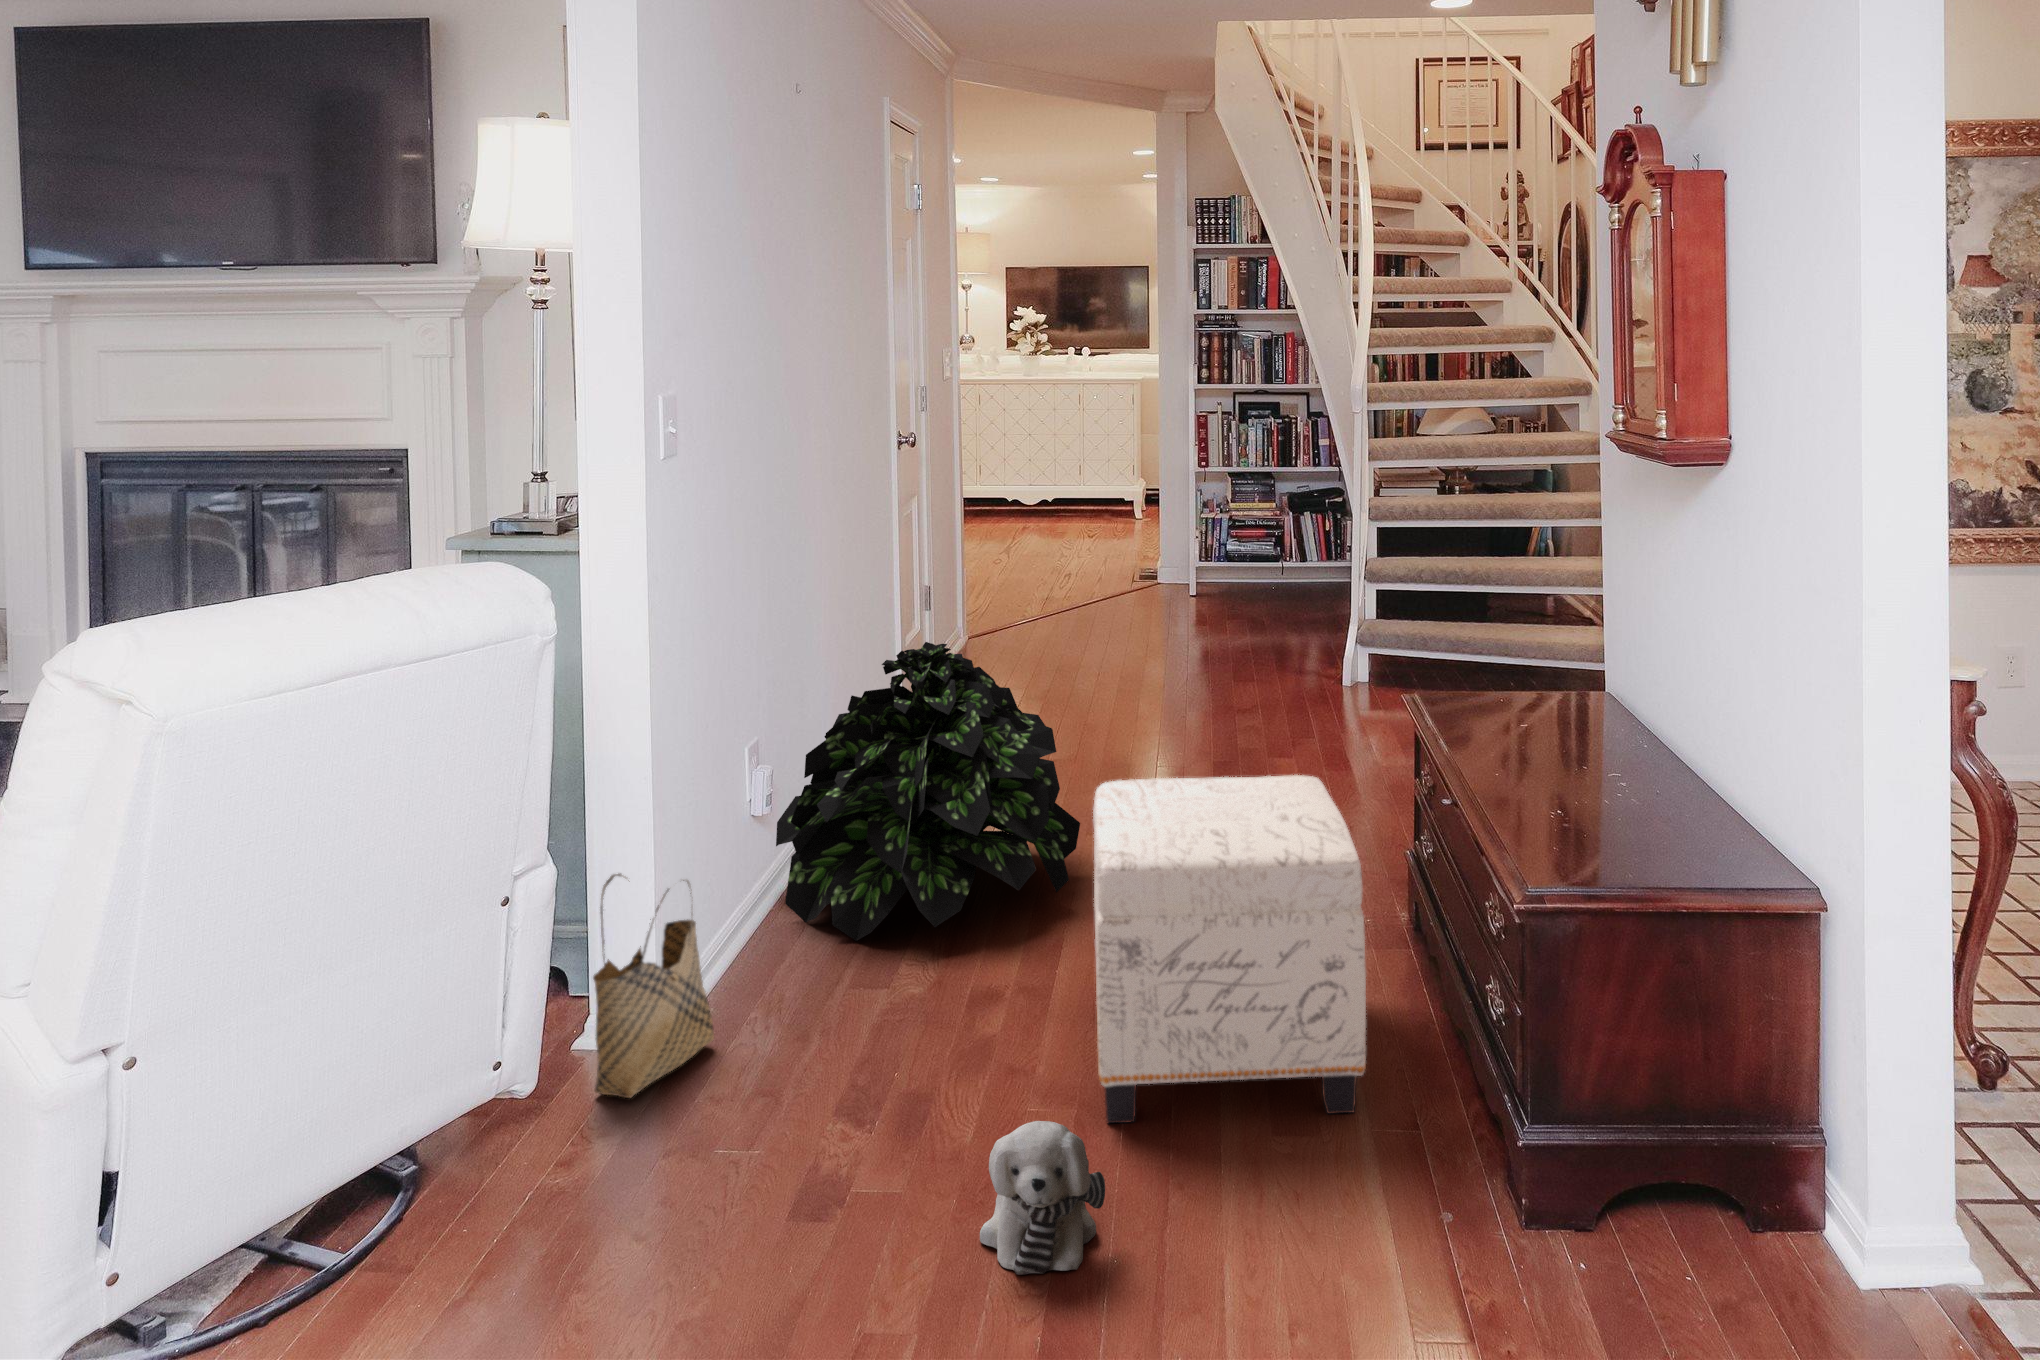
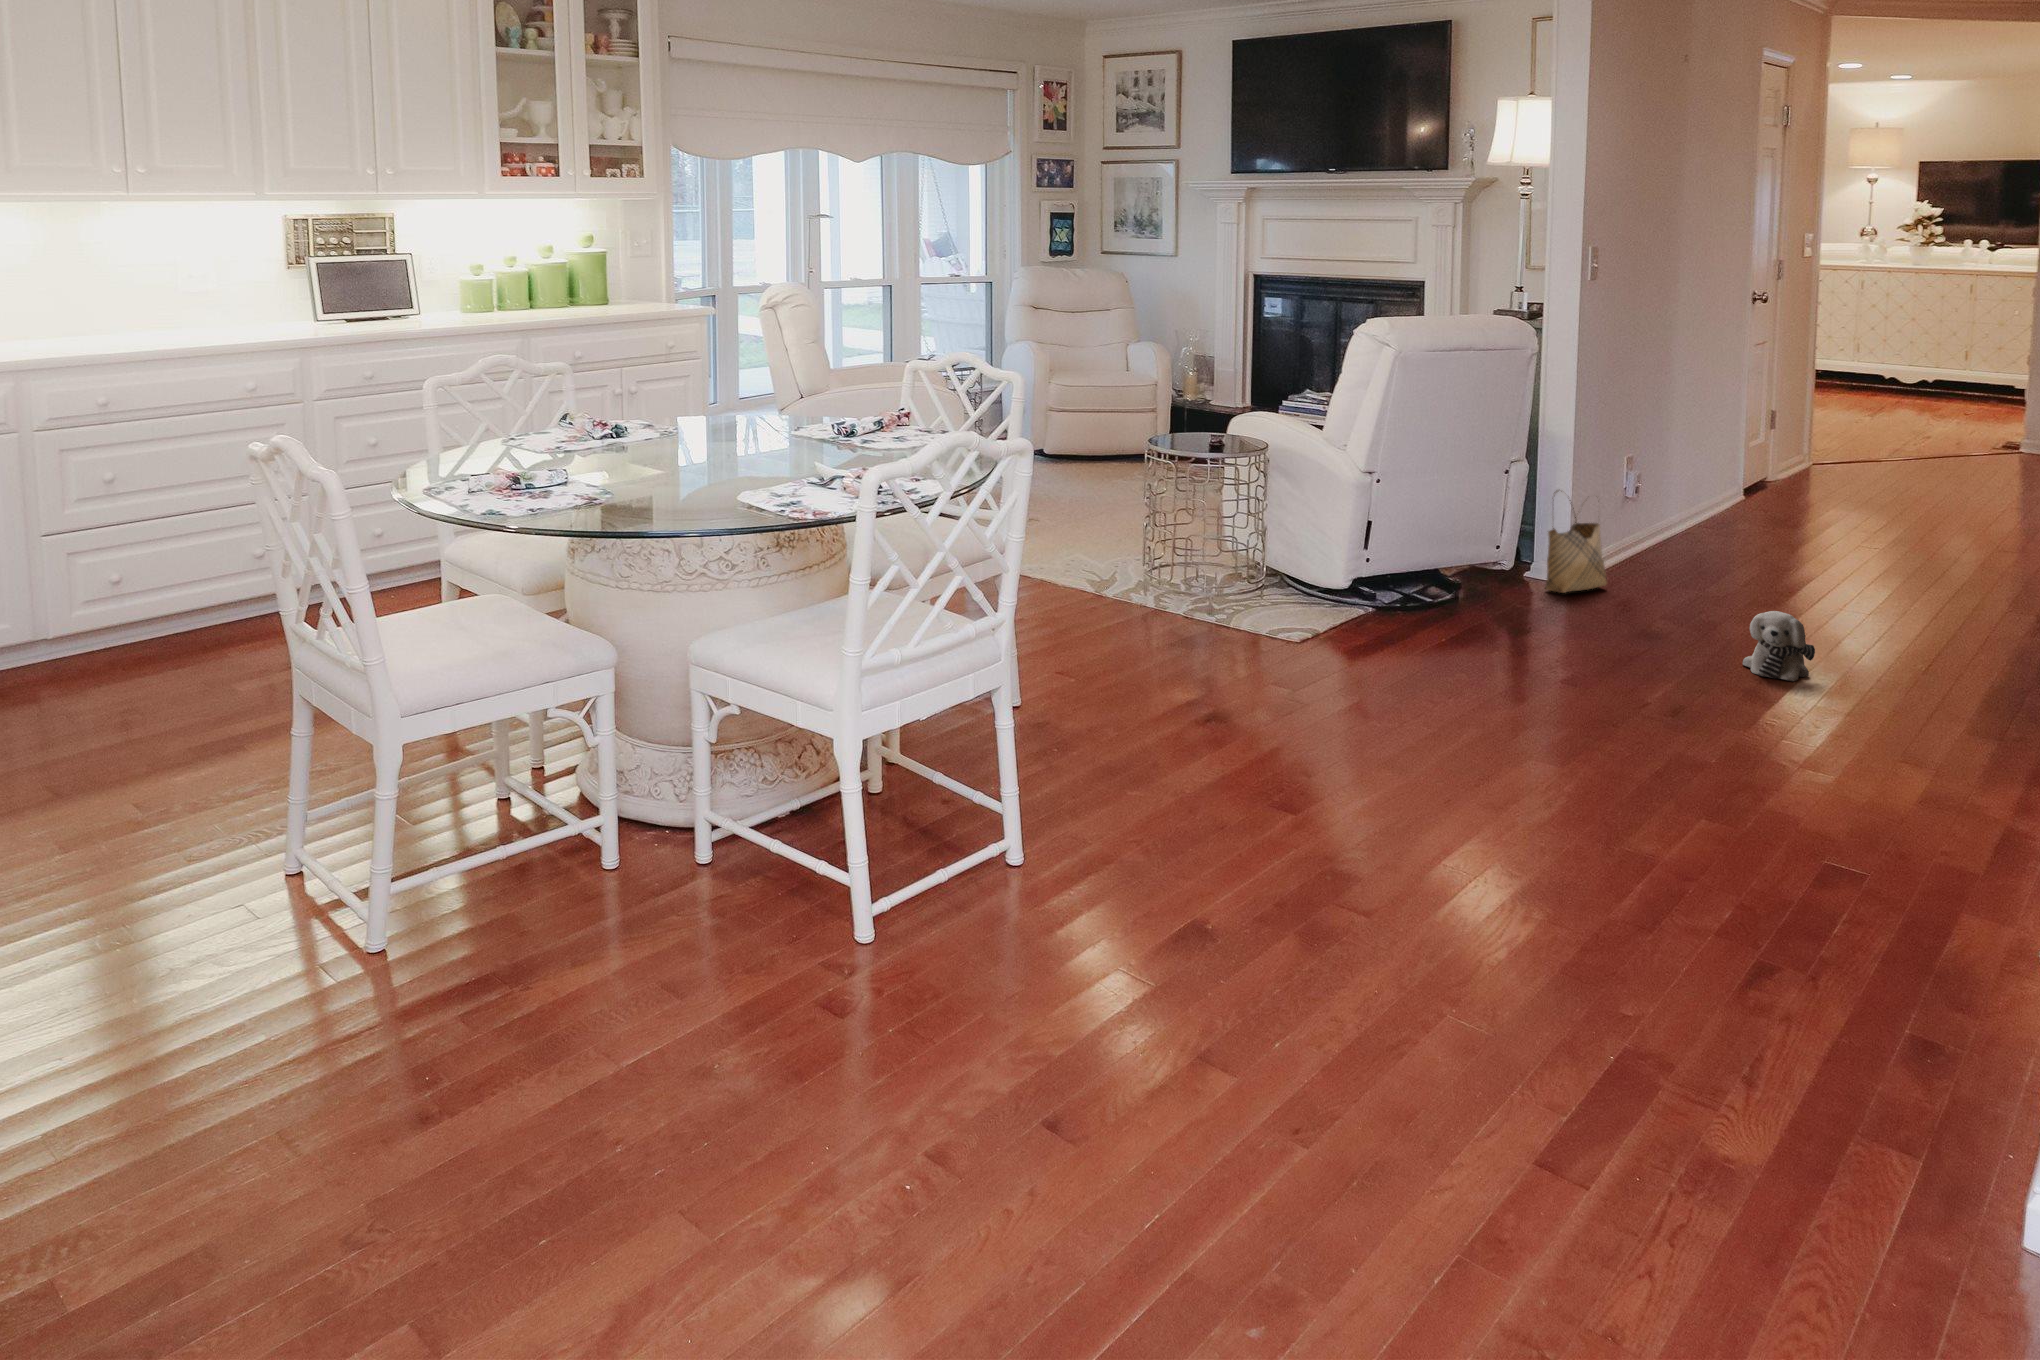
potted plant: present [776,642,1080,941] -> none [1647,413,1859,575]
ottoman: present [1093,775,1366,1123] -> none [1827,488,2019,680]

